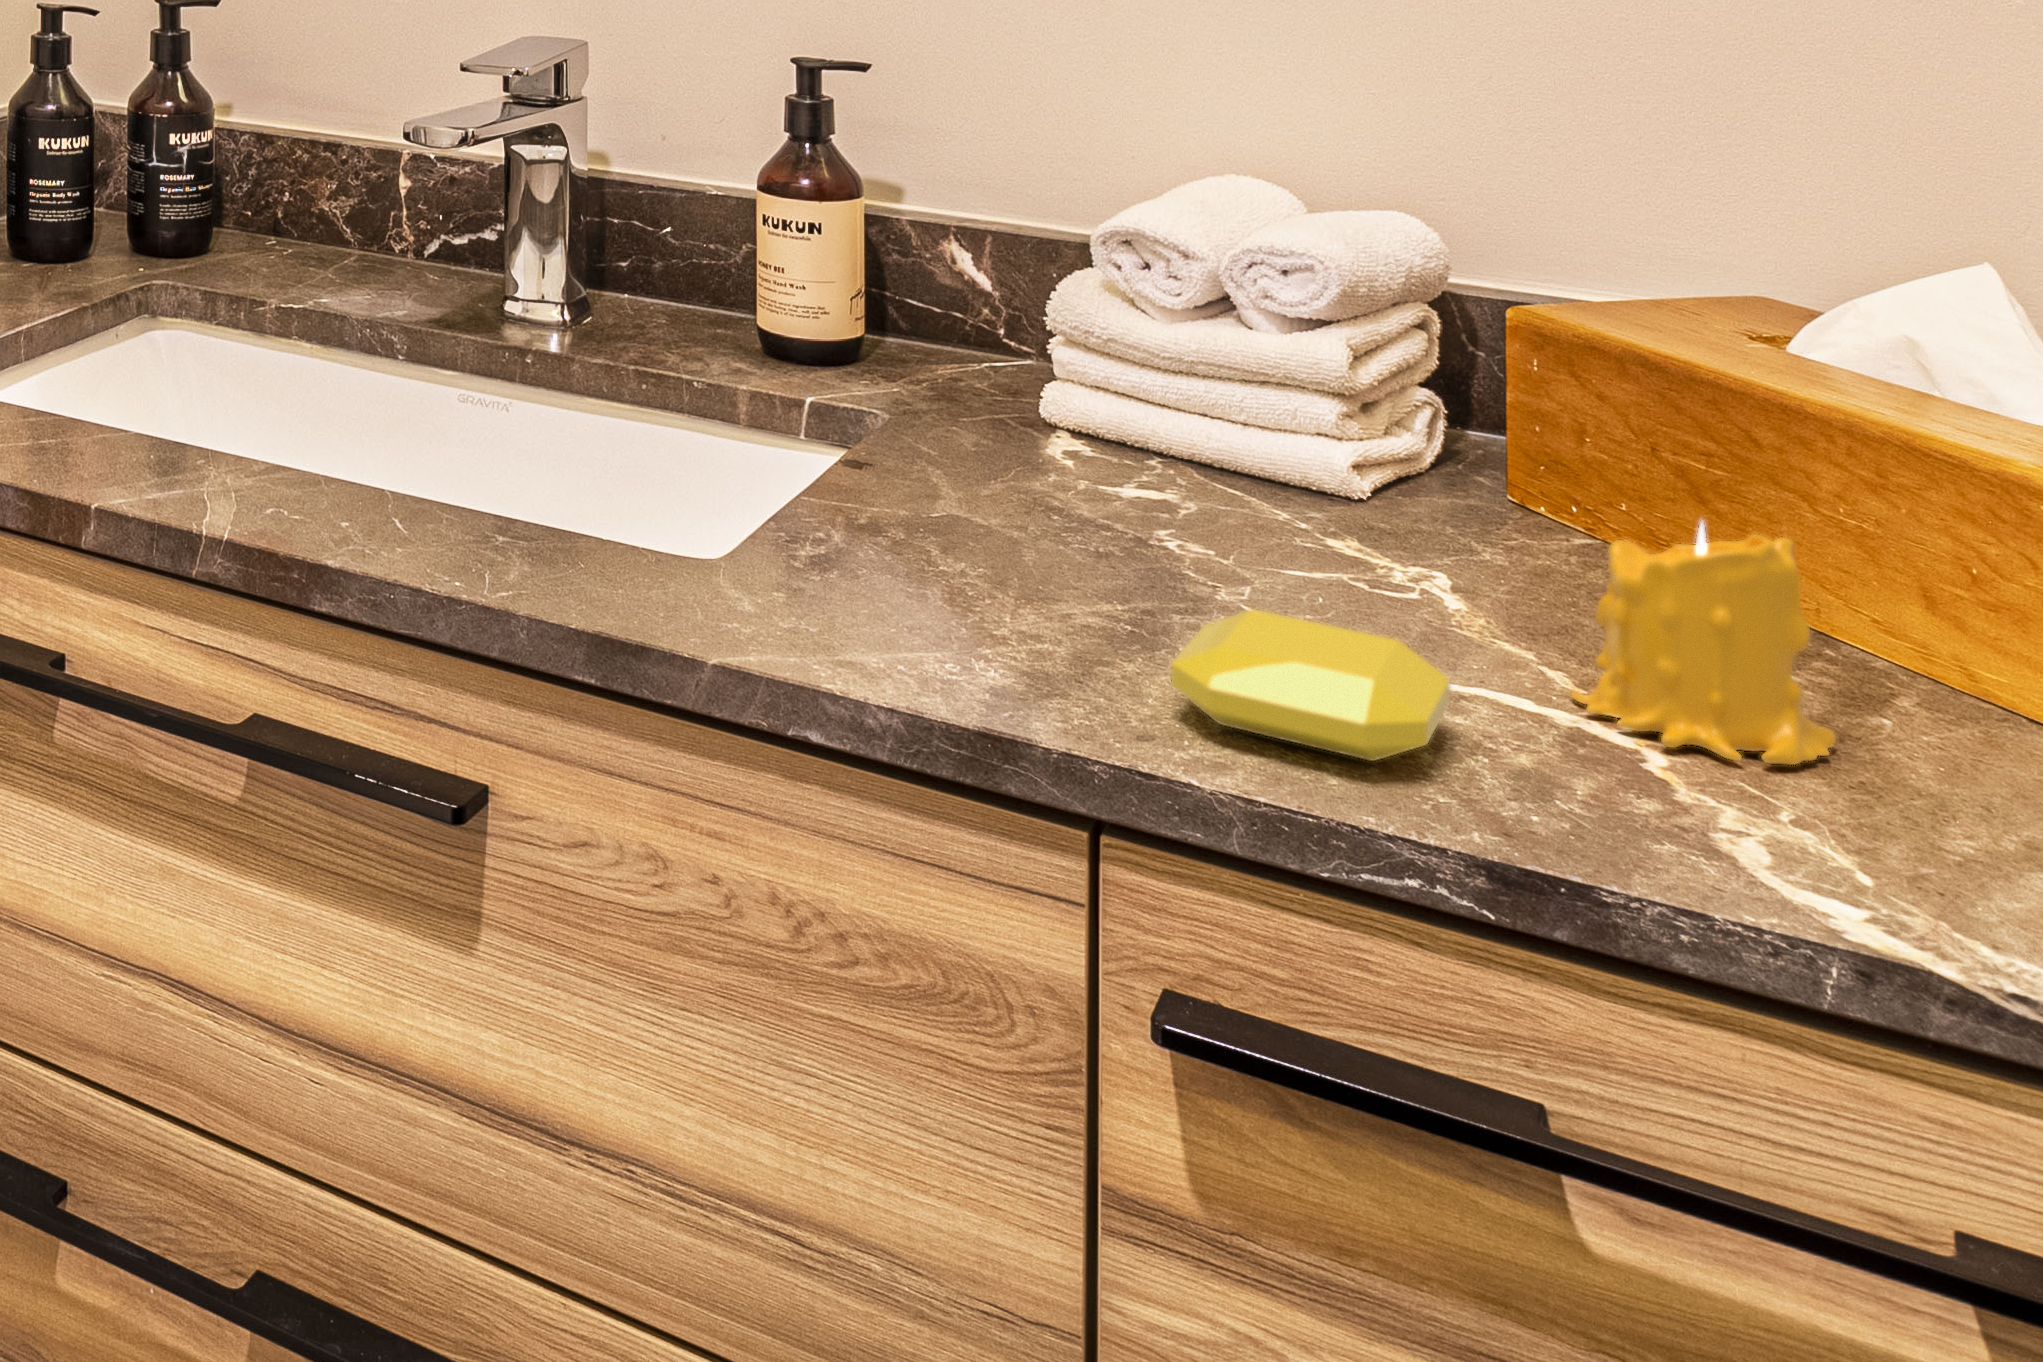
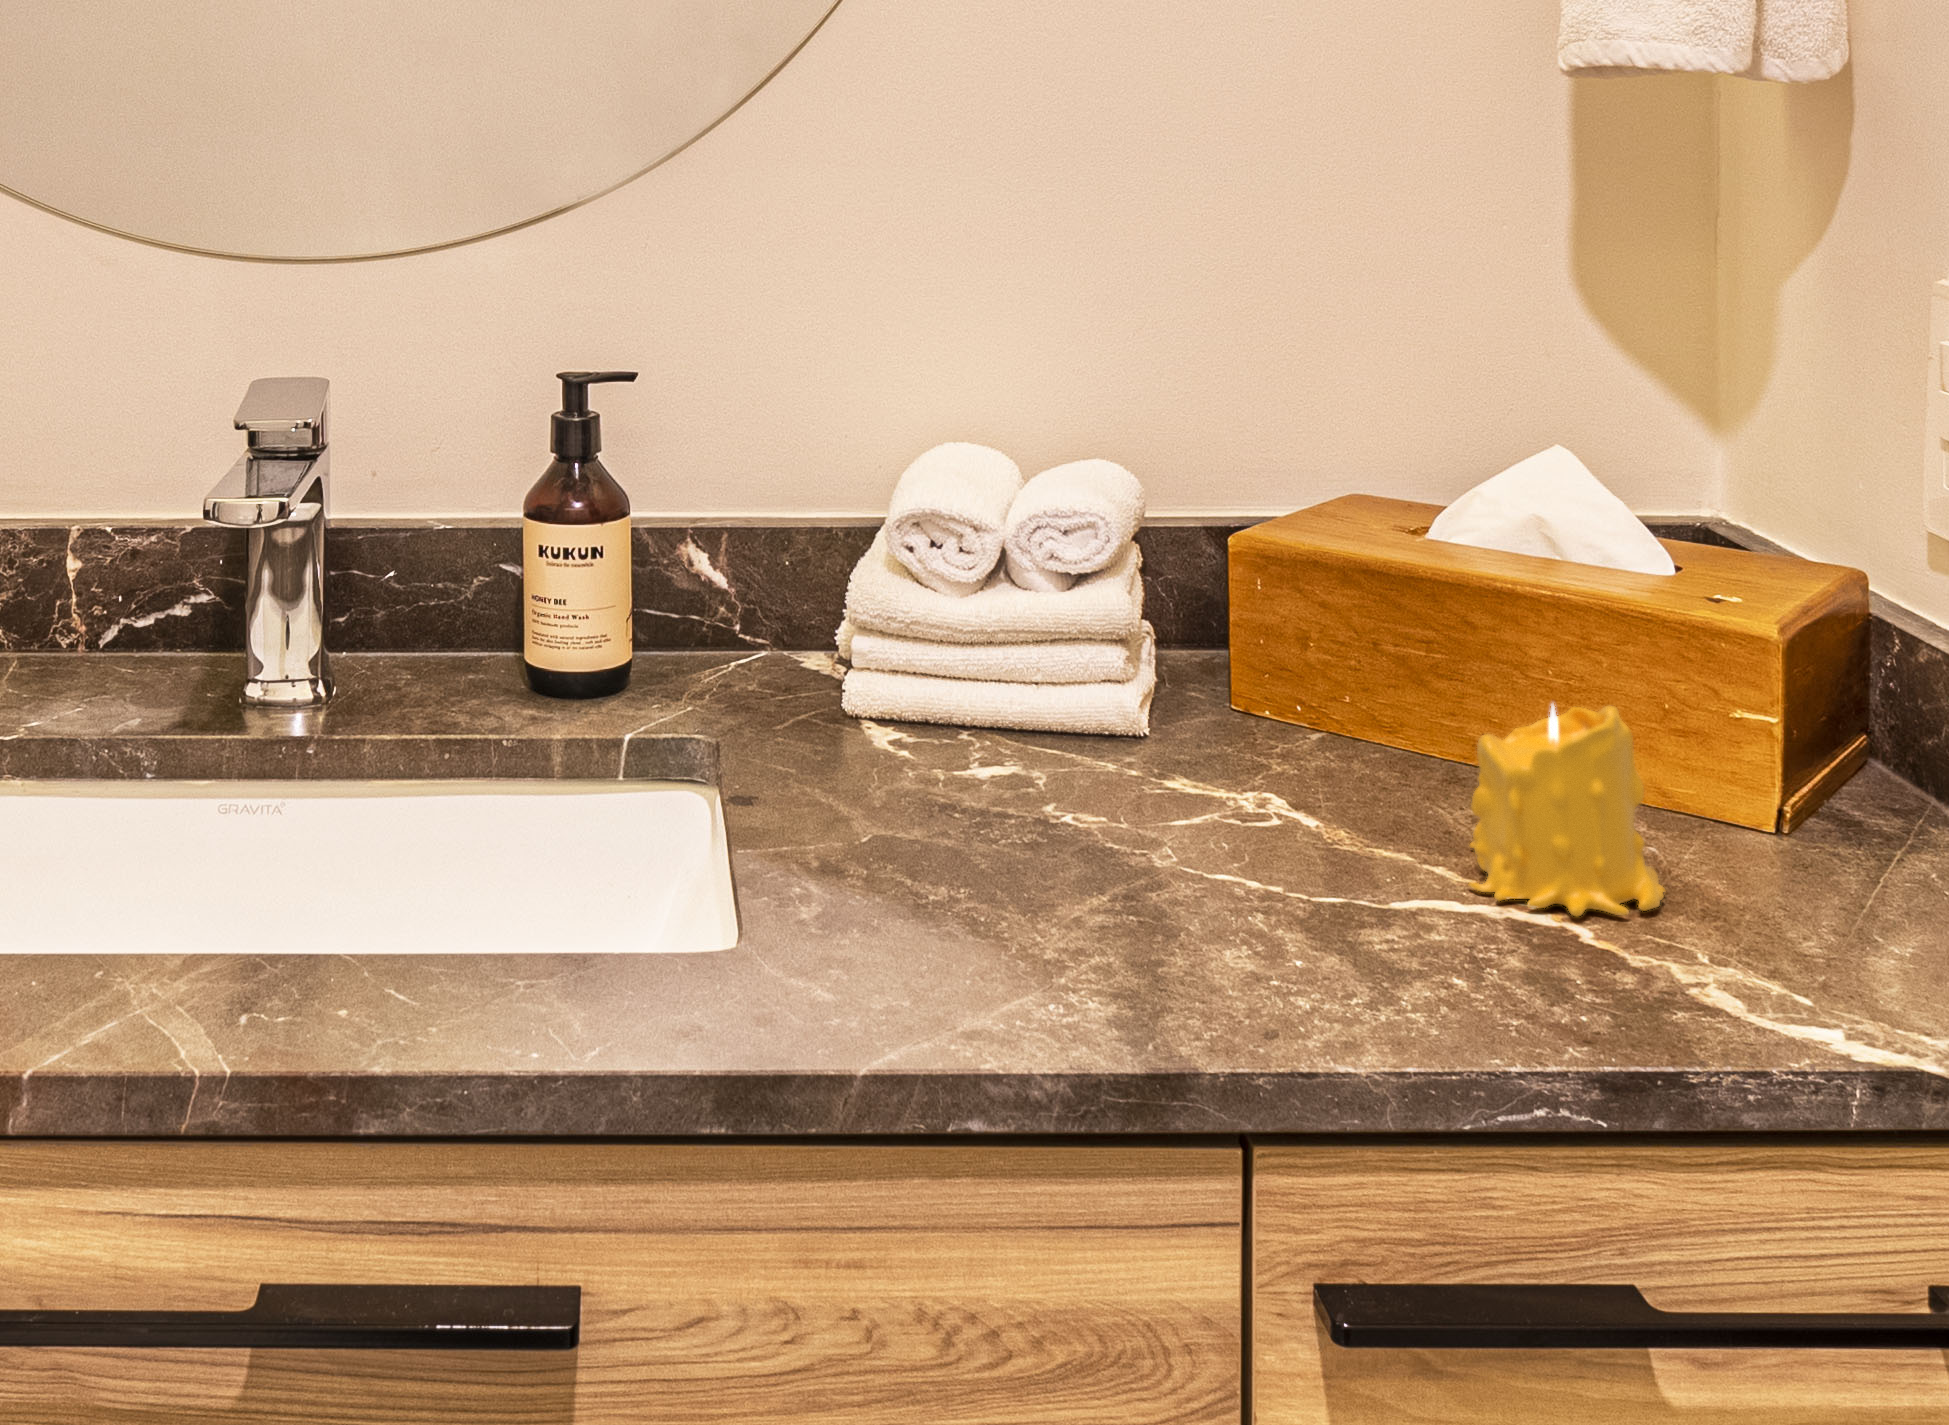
soap bar: present [1171,609,1450,761] -> none [1225,873,1477,999]

